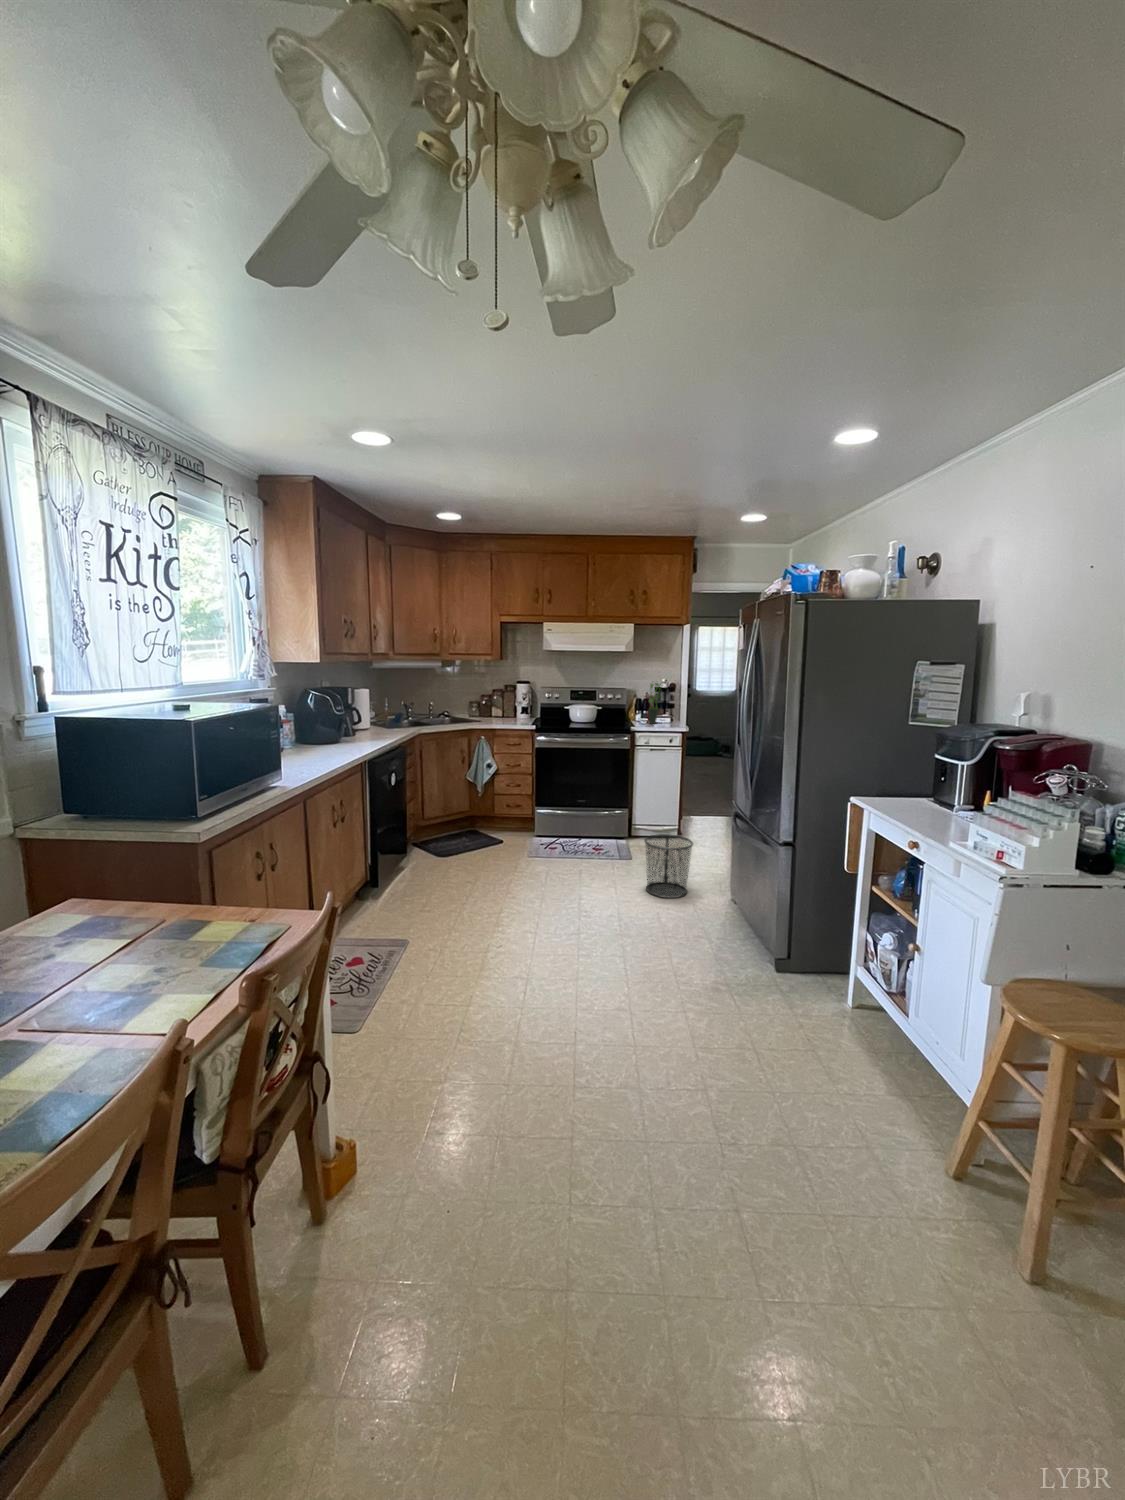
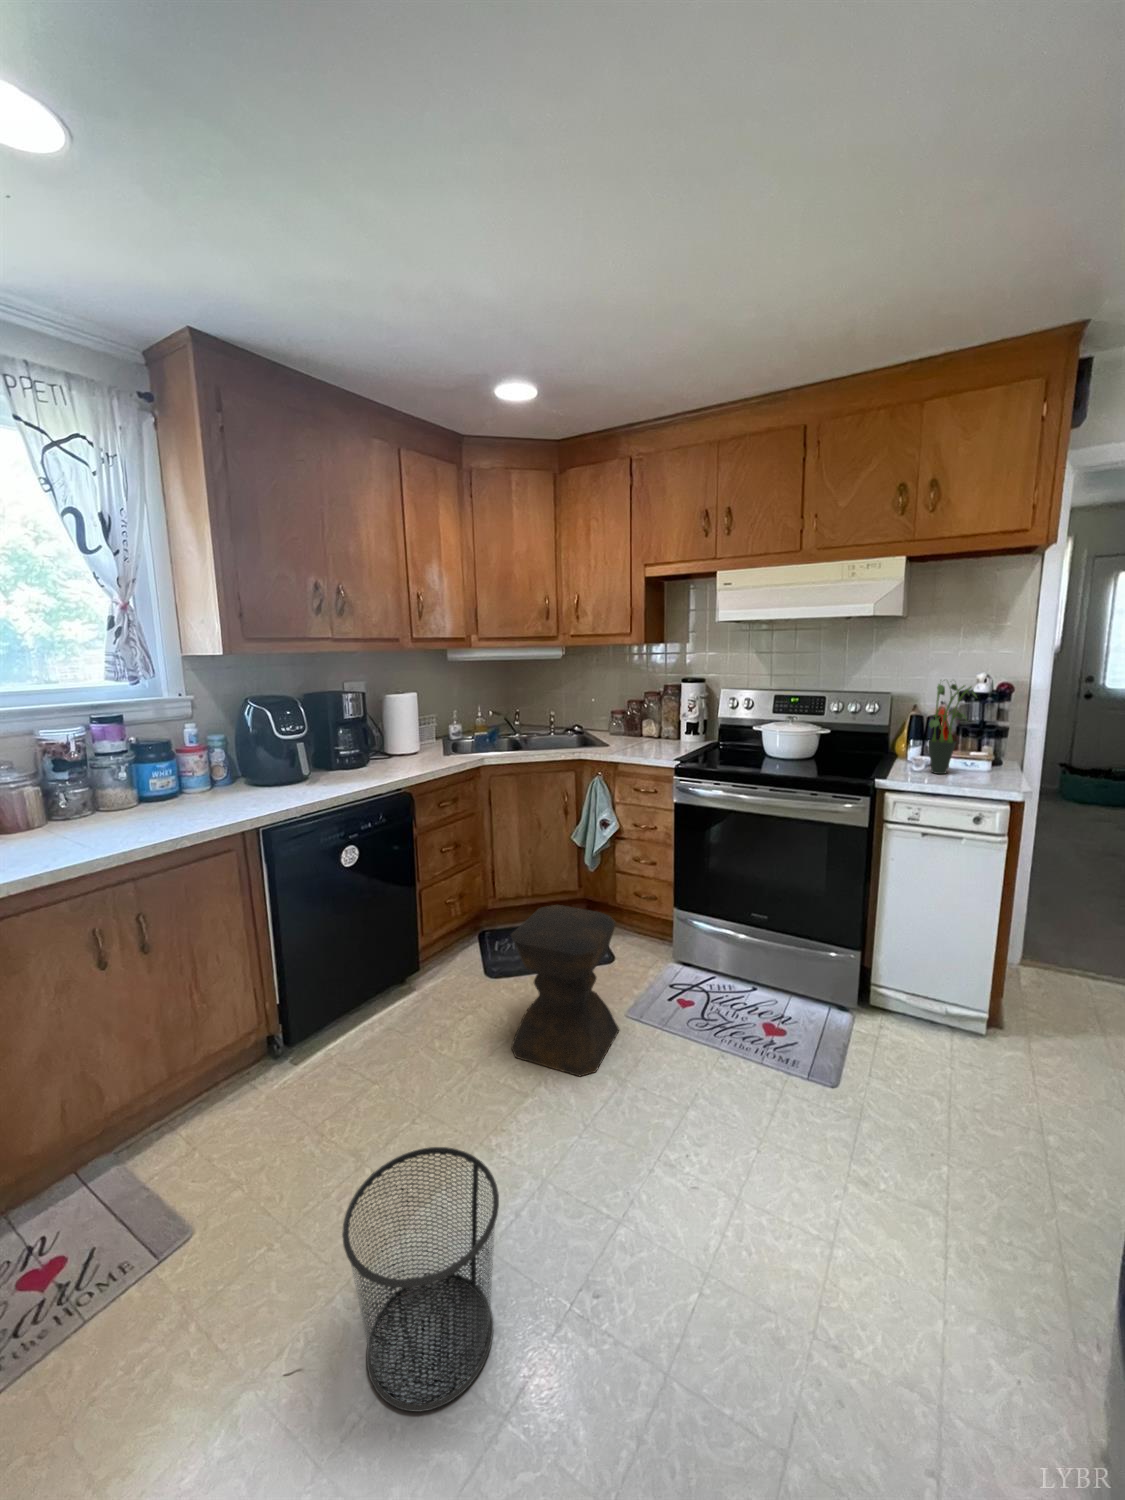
stool: none [487,798,536,874] -> present [511,905,619,1077]
waste bin: present [645,834,693,898] -> present [342,1147,499,1412]

